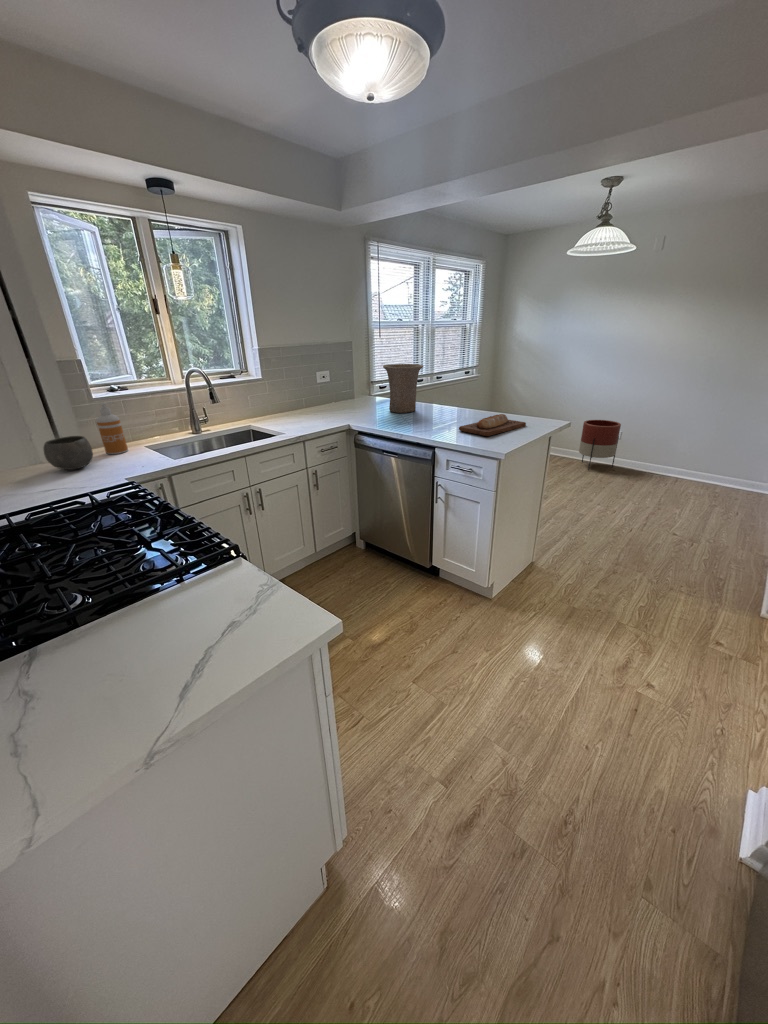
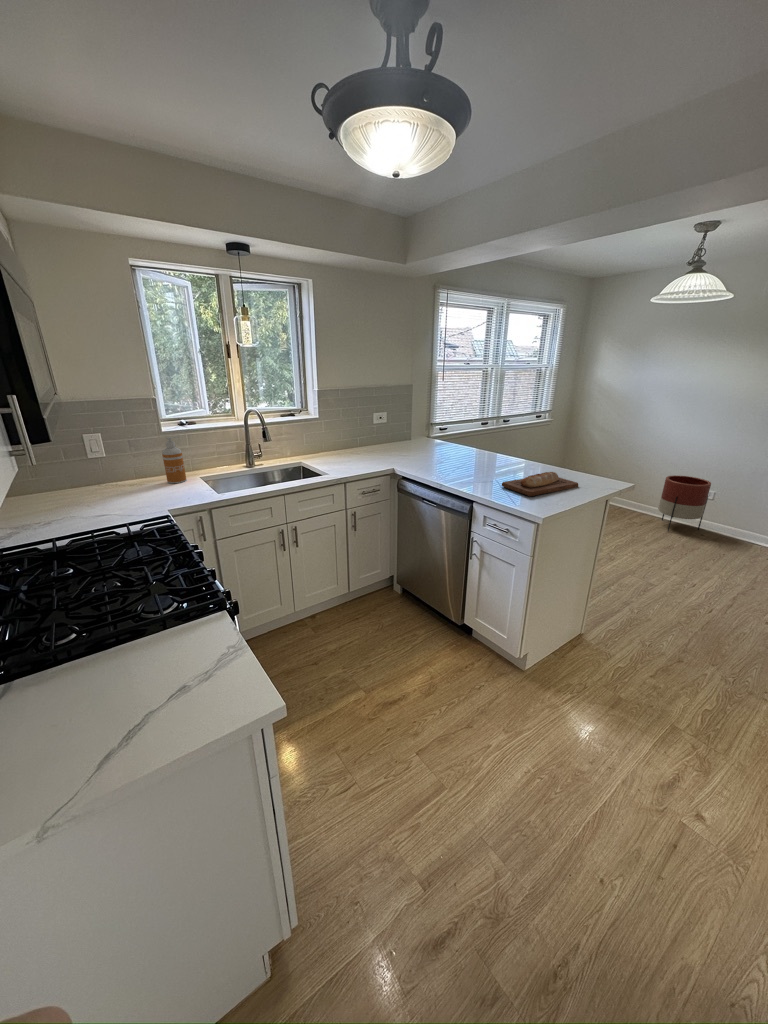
vase: present [383,364,423,413] -> none [435,410,477,460]
ceramic bowl: present [43,436,93,470] -> none [111,466,152,496]

